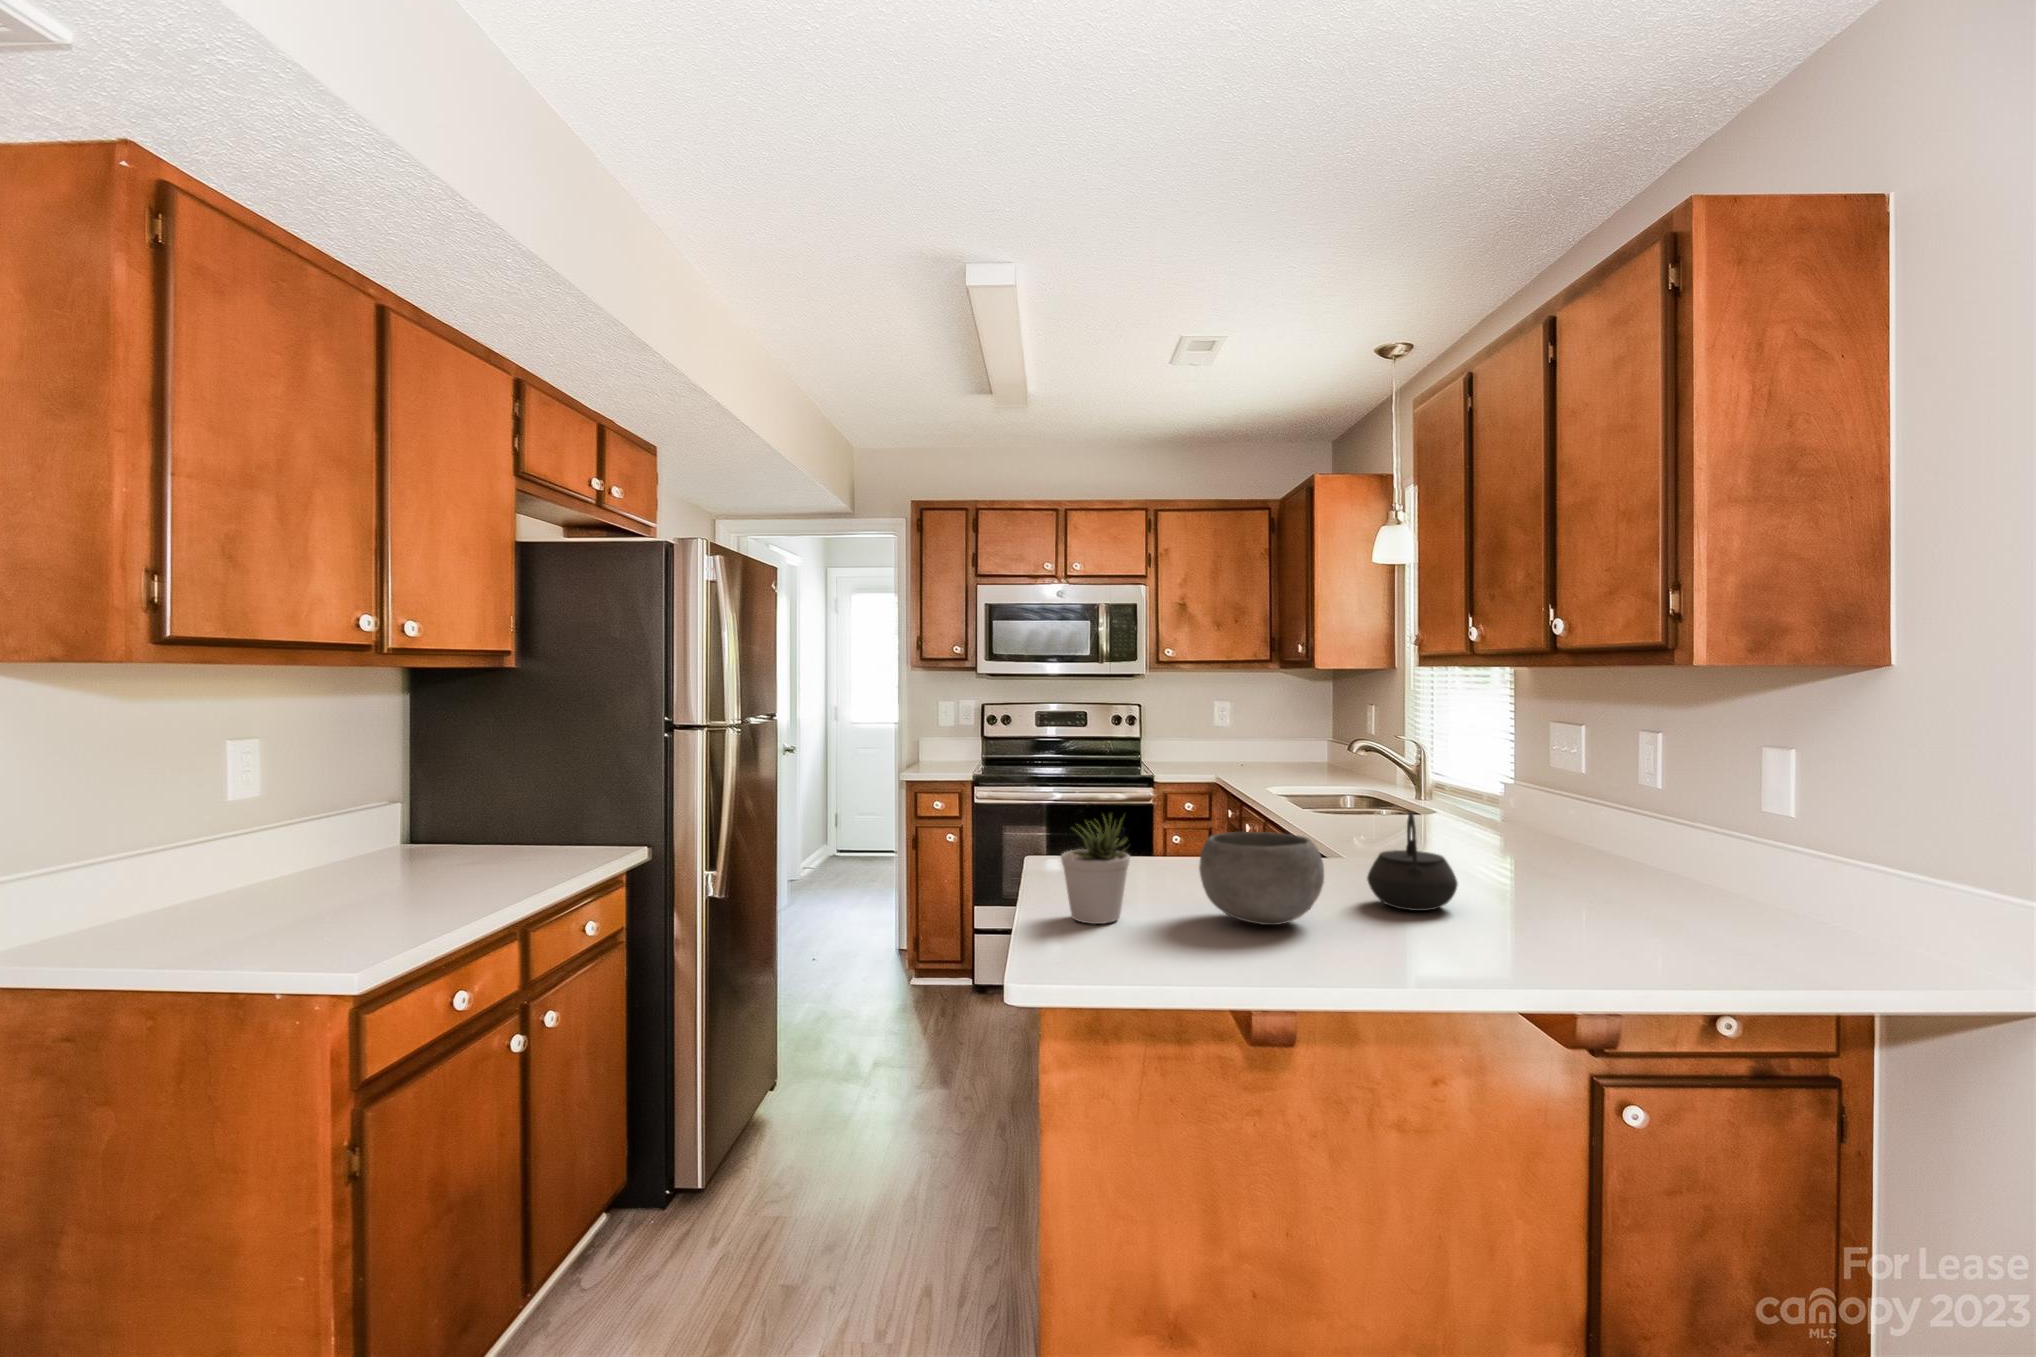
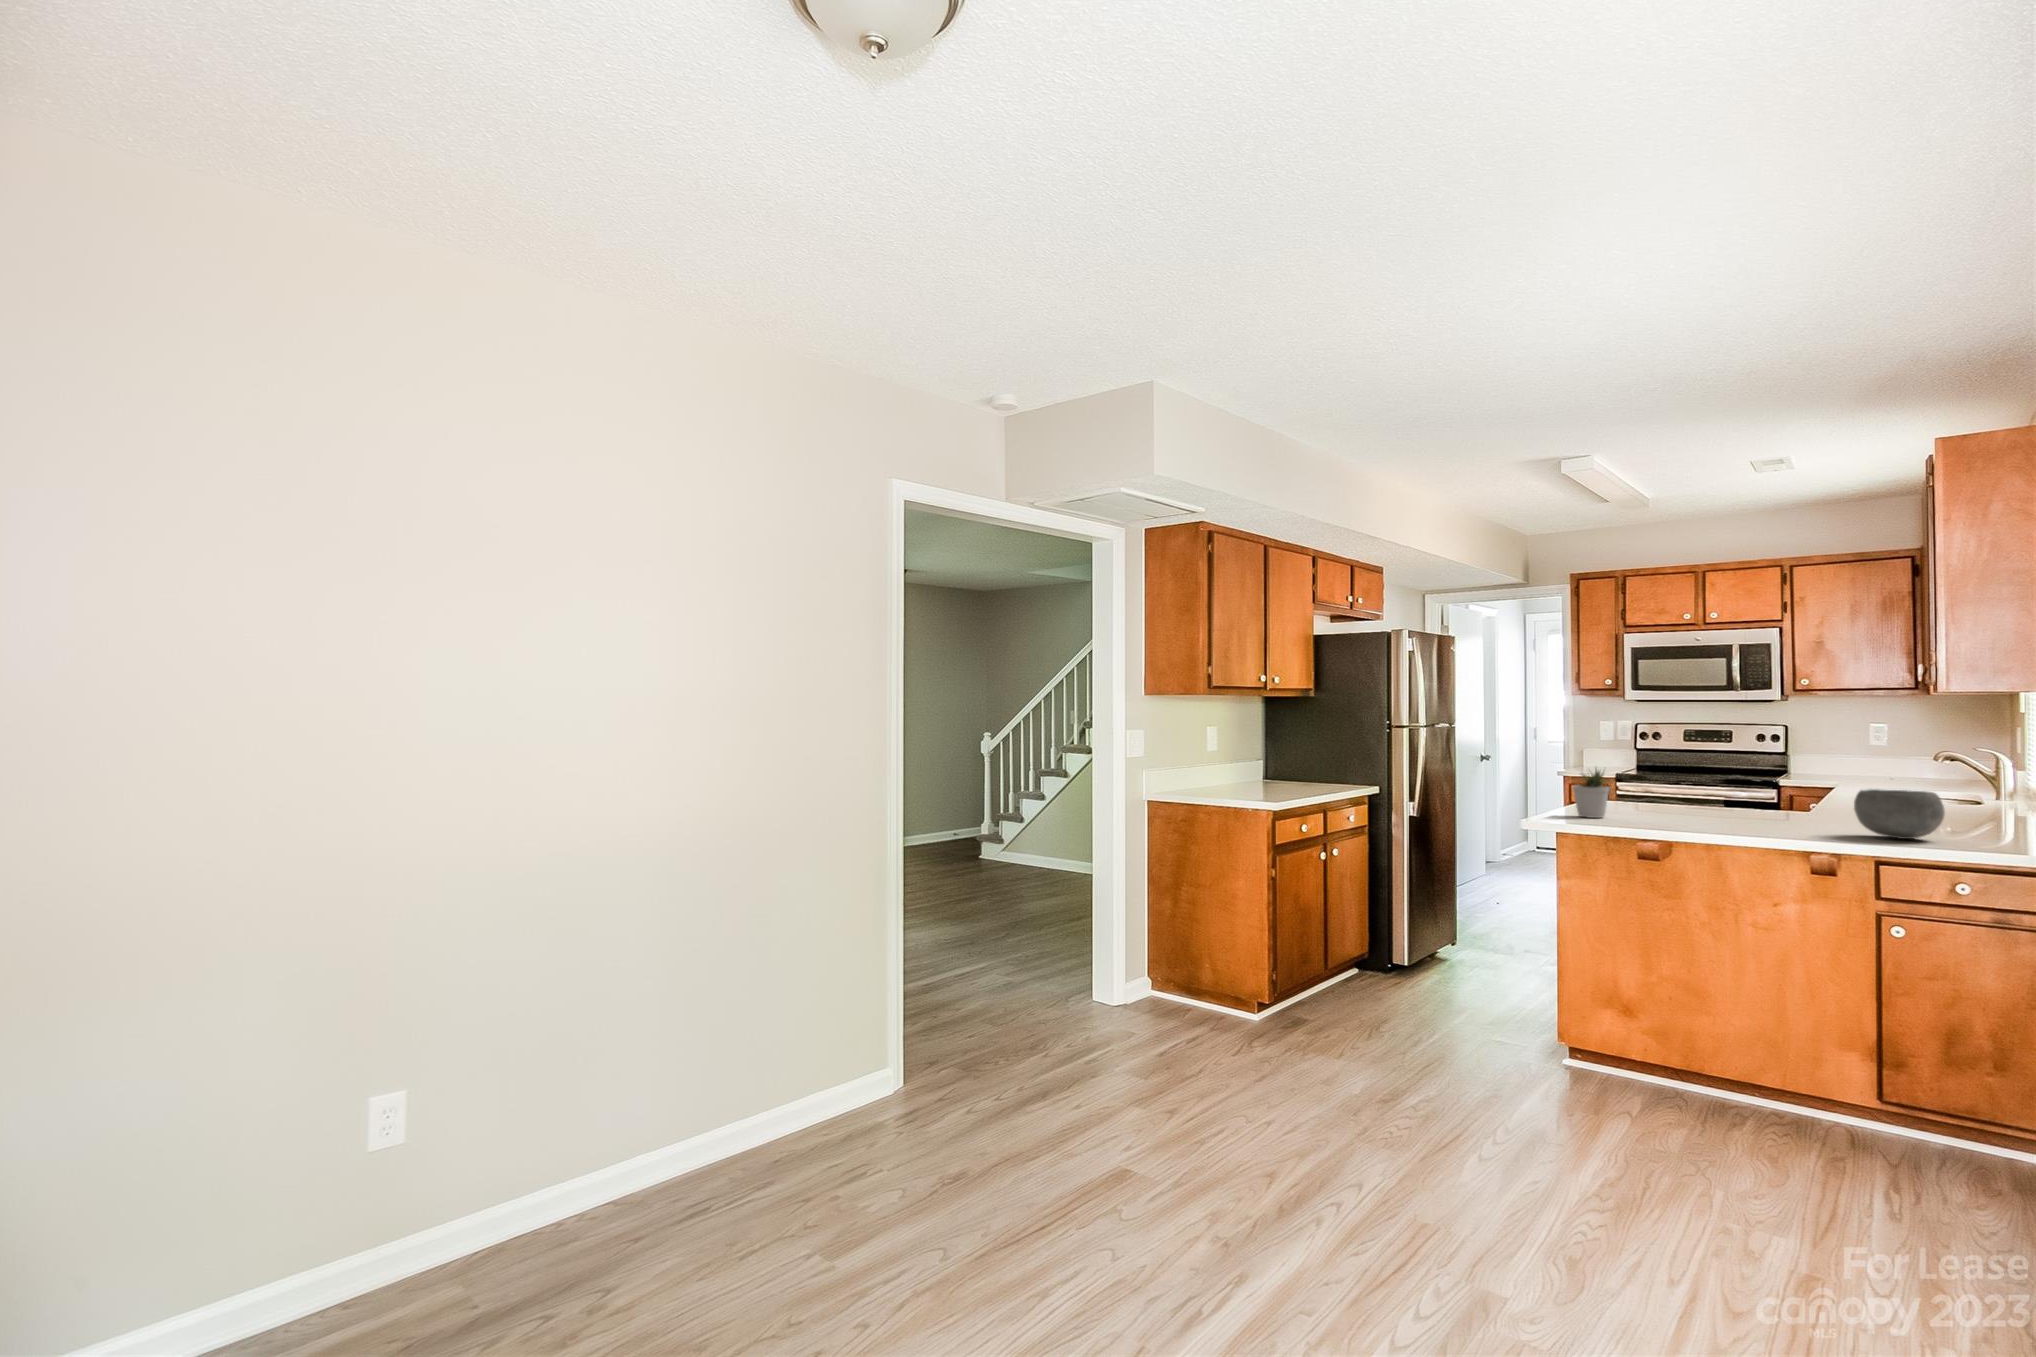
kettle: present [1367,812,1458,911] -> none [1763,775,1820,827]
bowl: present [1199,832,1324,925] -> present [1854,789,1945,839]

